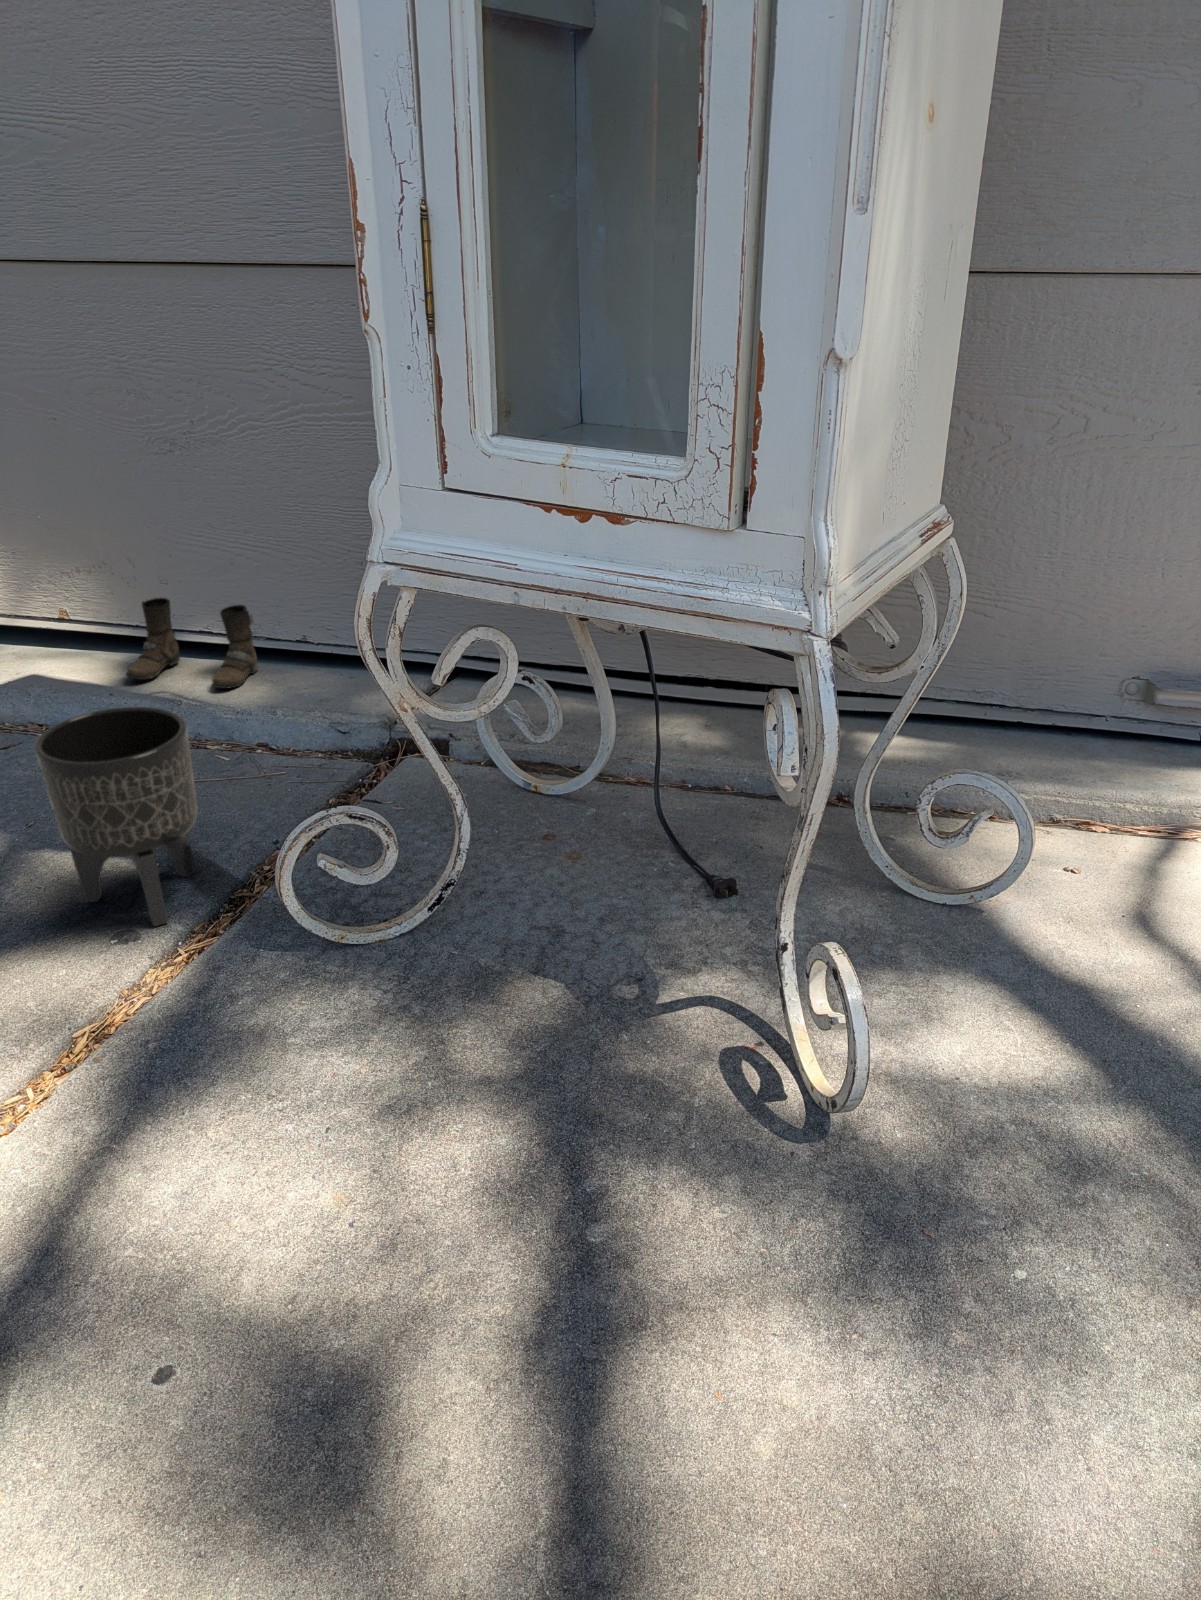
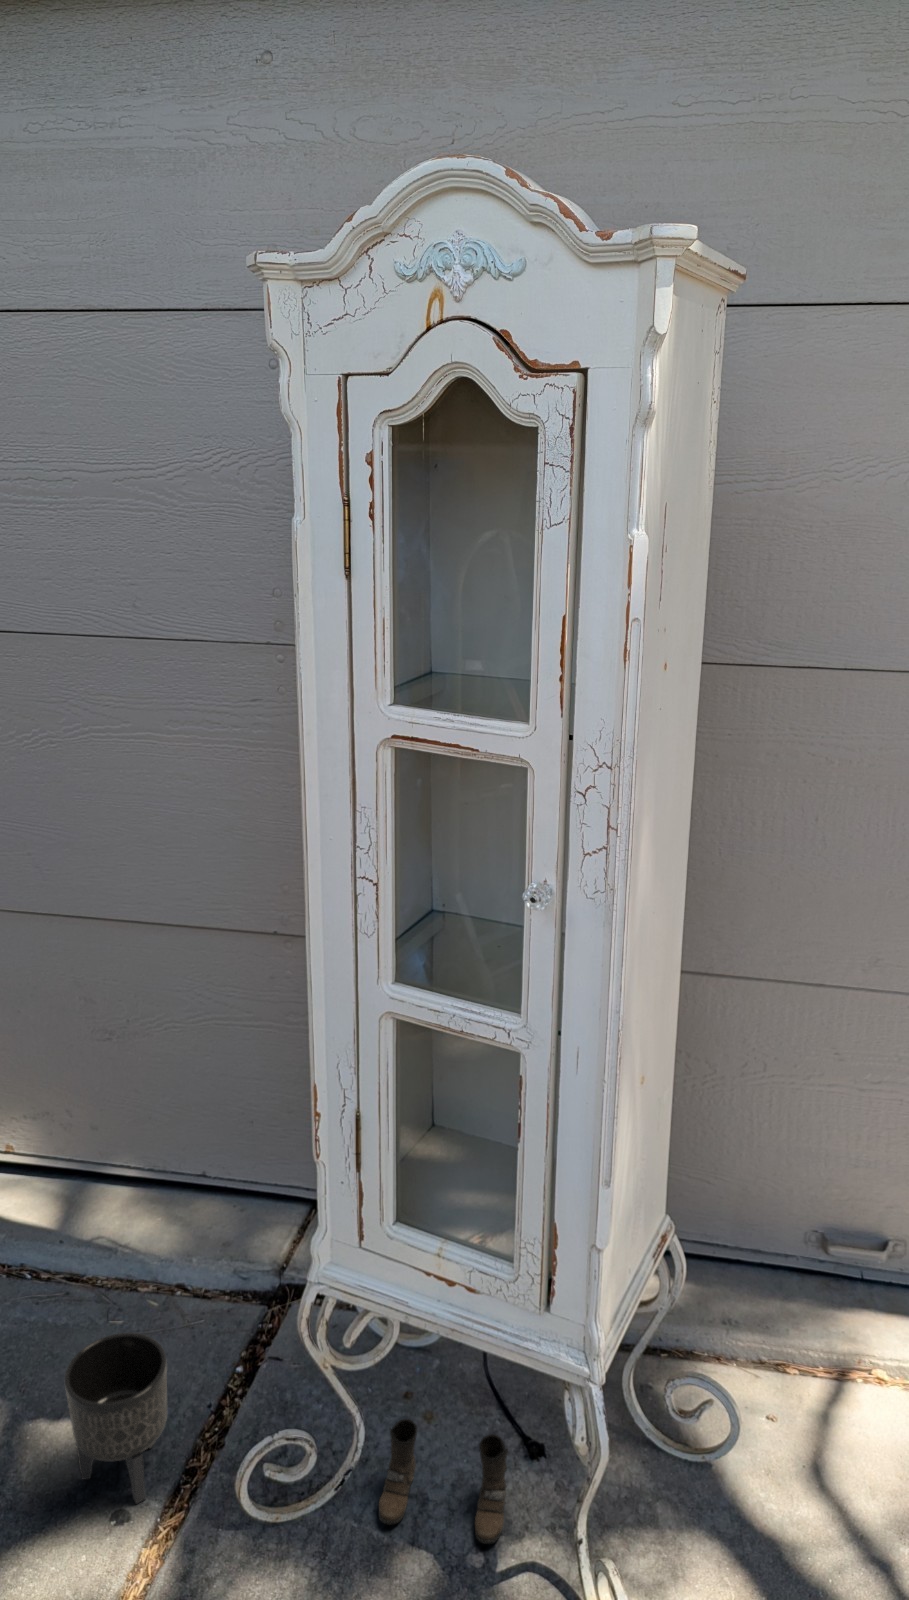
boots: present [126,598,258,688] -> present [379,1419,508,1544]

